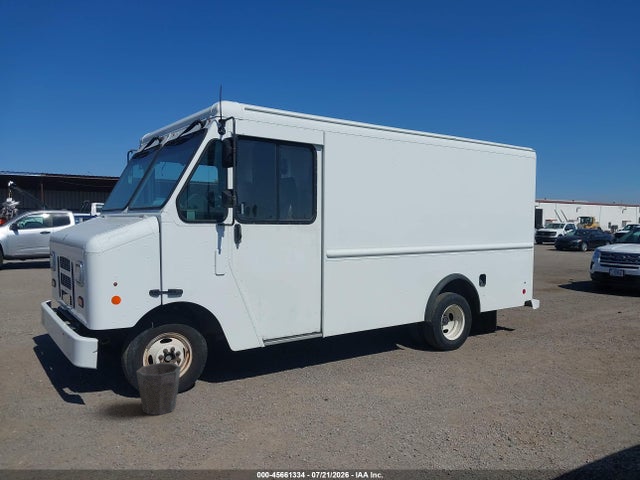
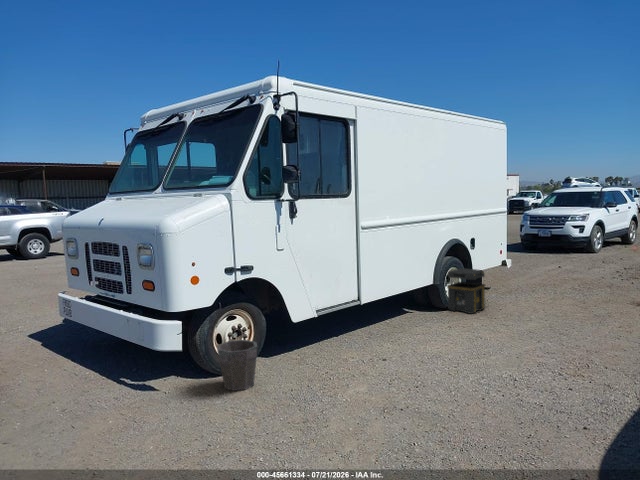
toolbox: none [445,306,488,358] -> present [447,268,485,314]

